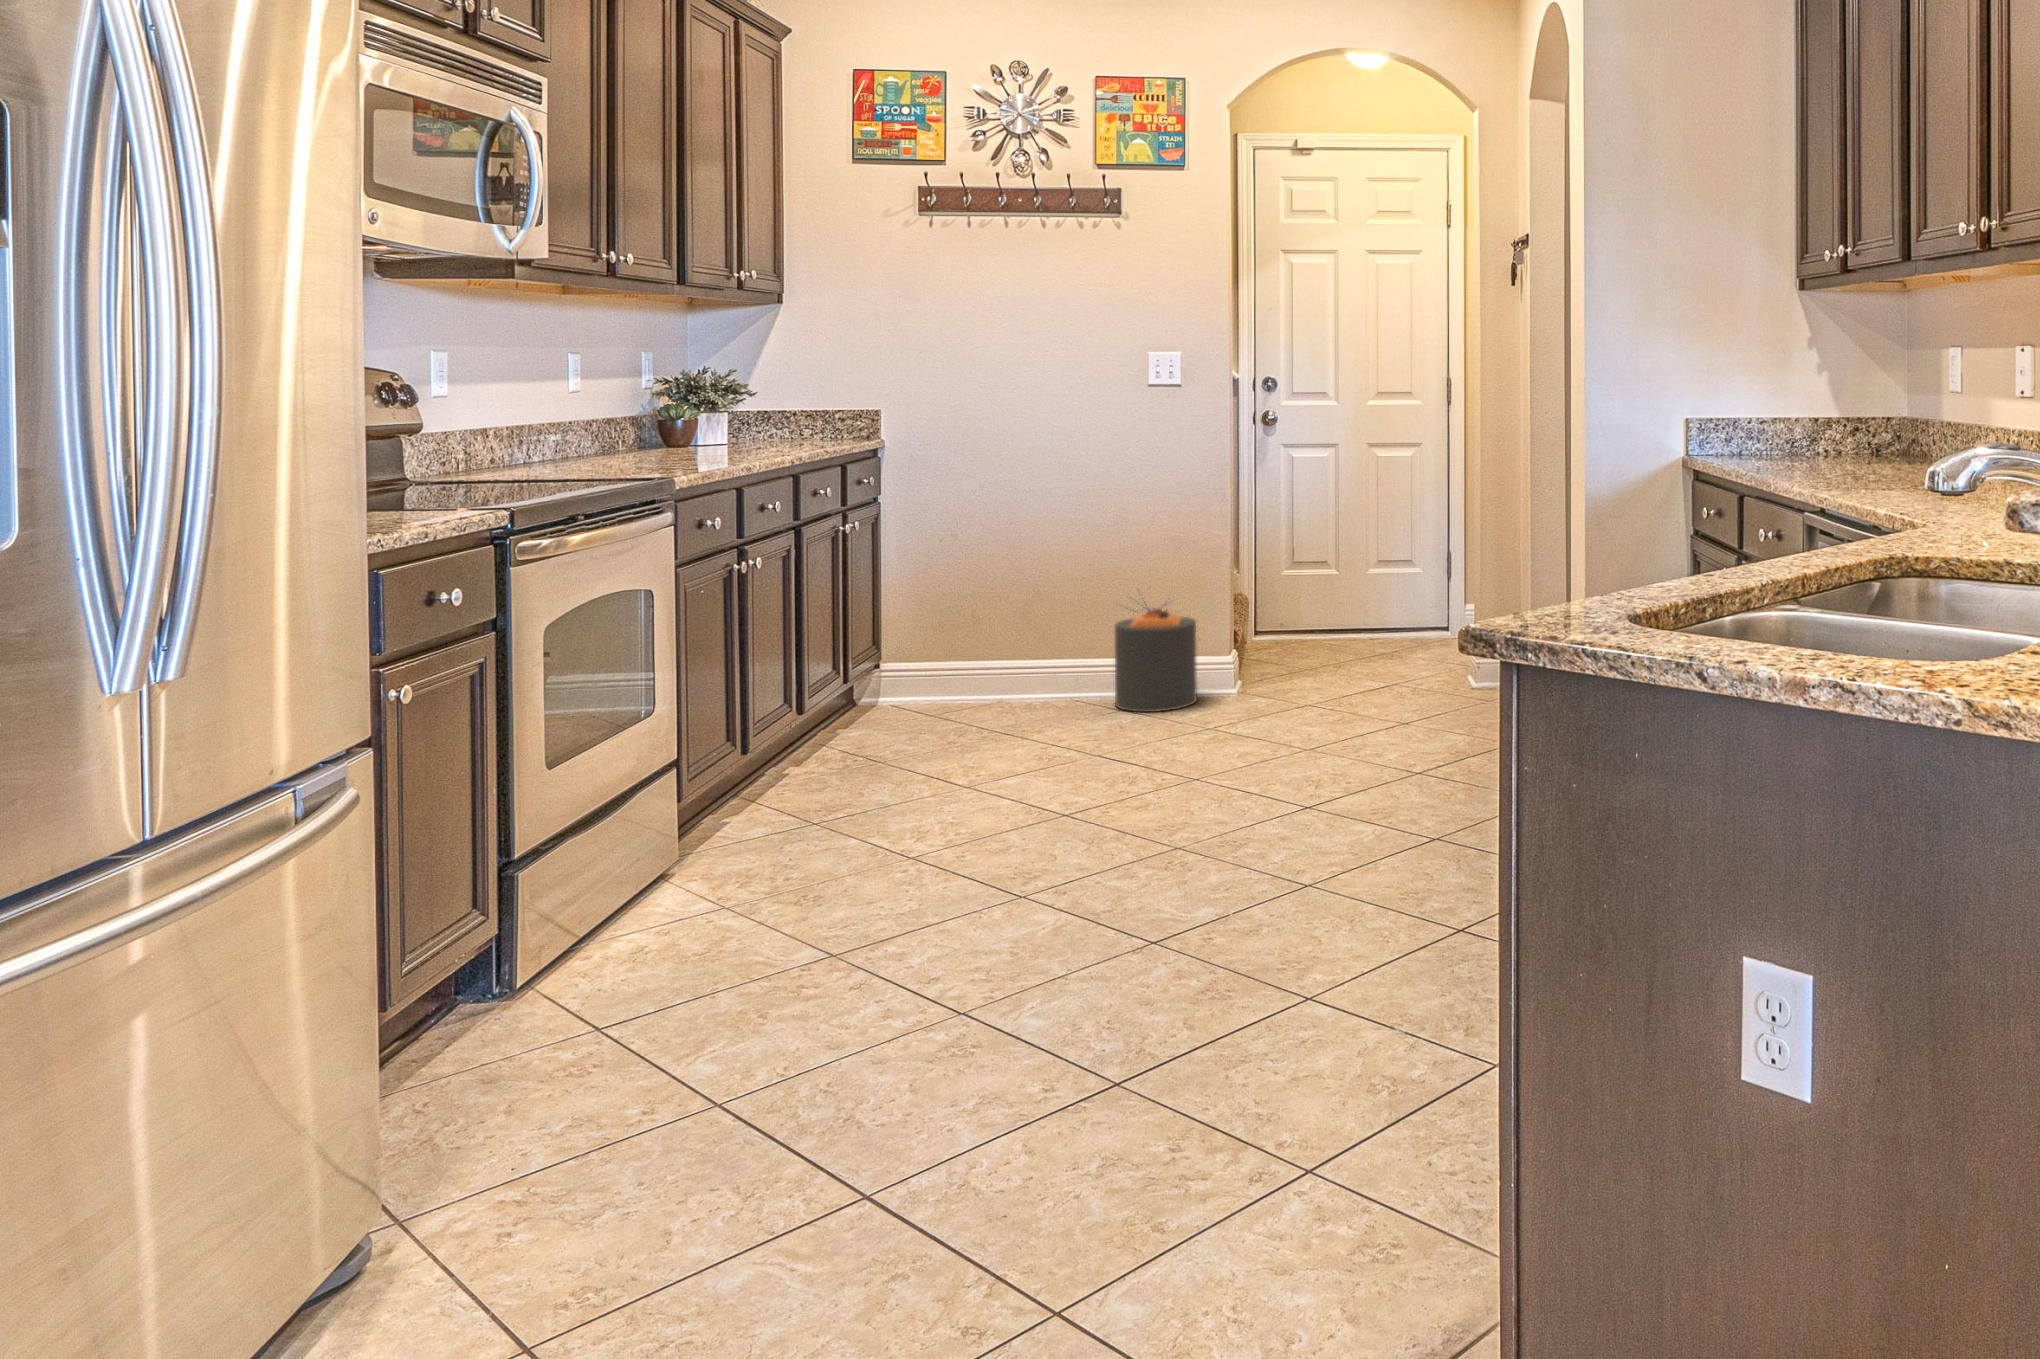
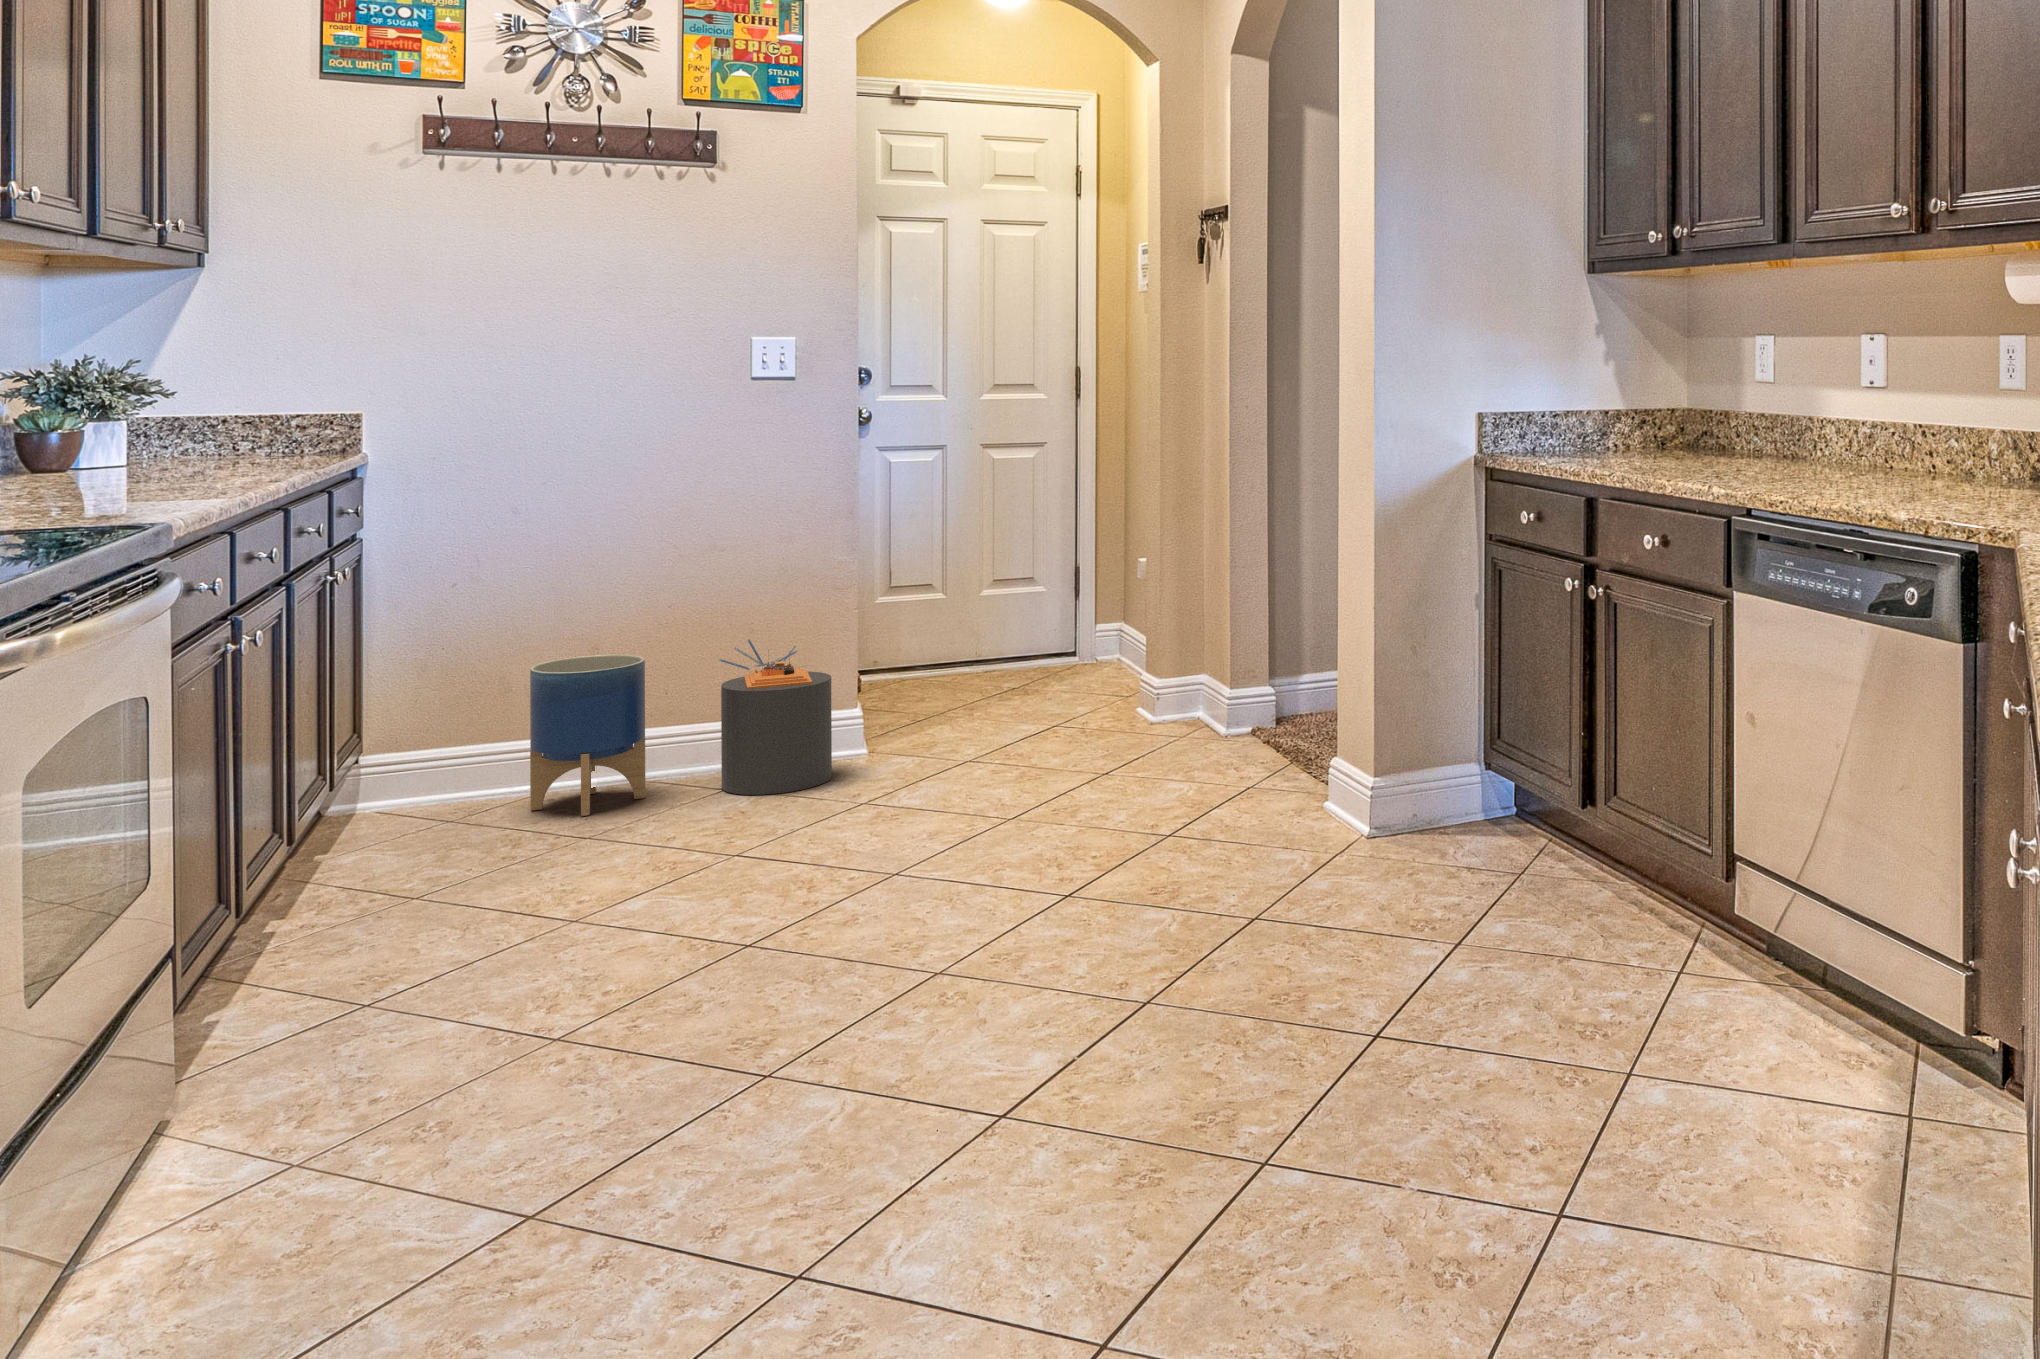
planter: none [982,595,1062,716] -> present [530,654,646,816]

